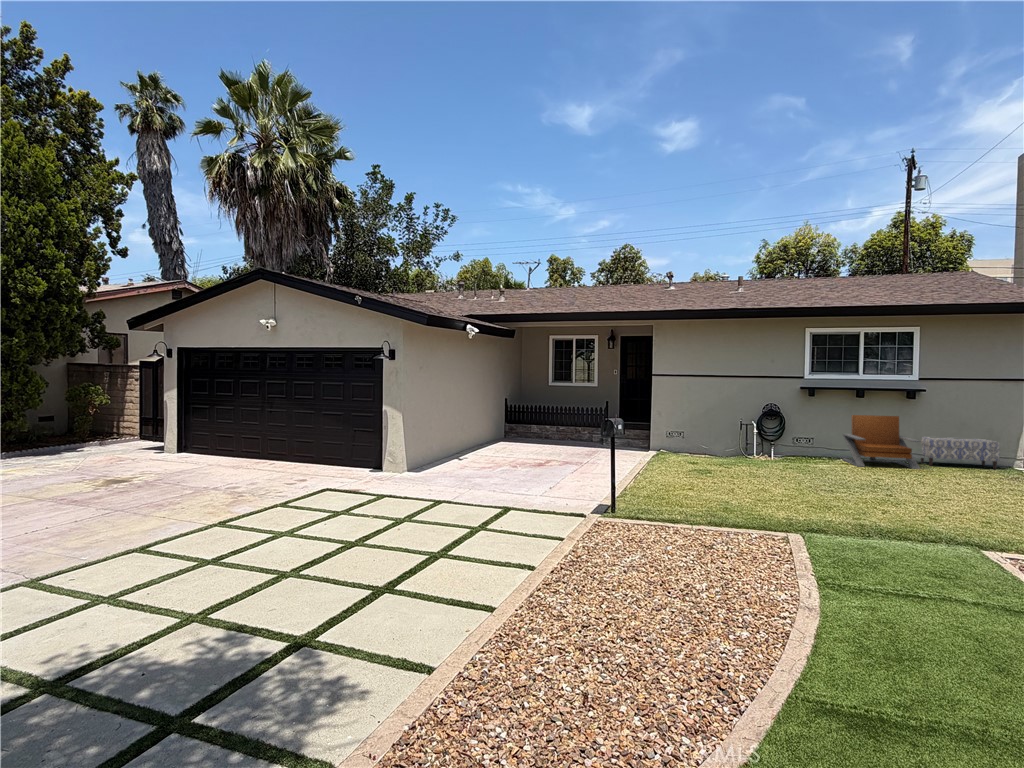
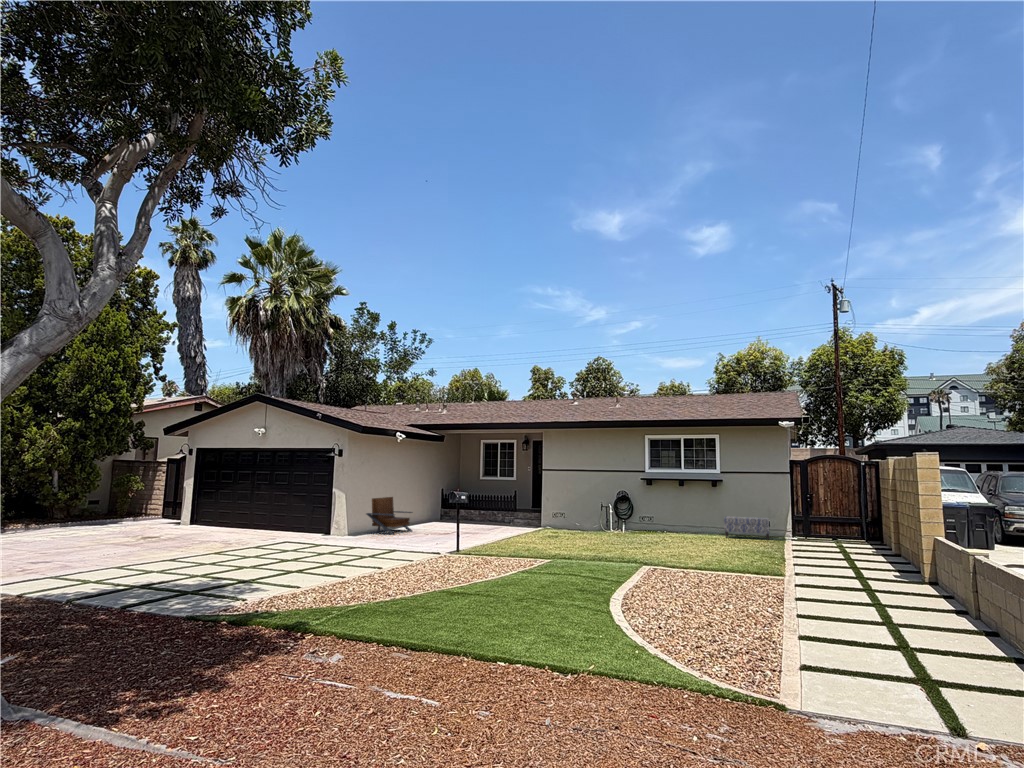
lounge chair: present [843,415,921,469] -> present [366,497,413,535]

